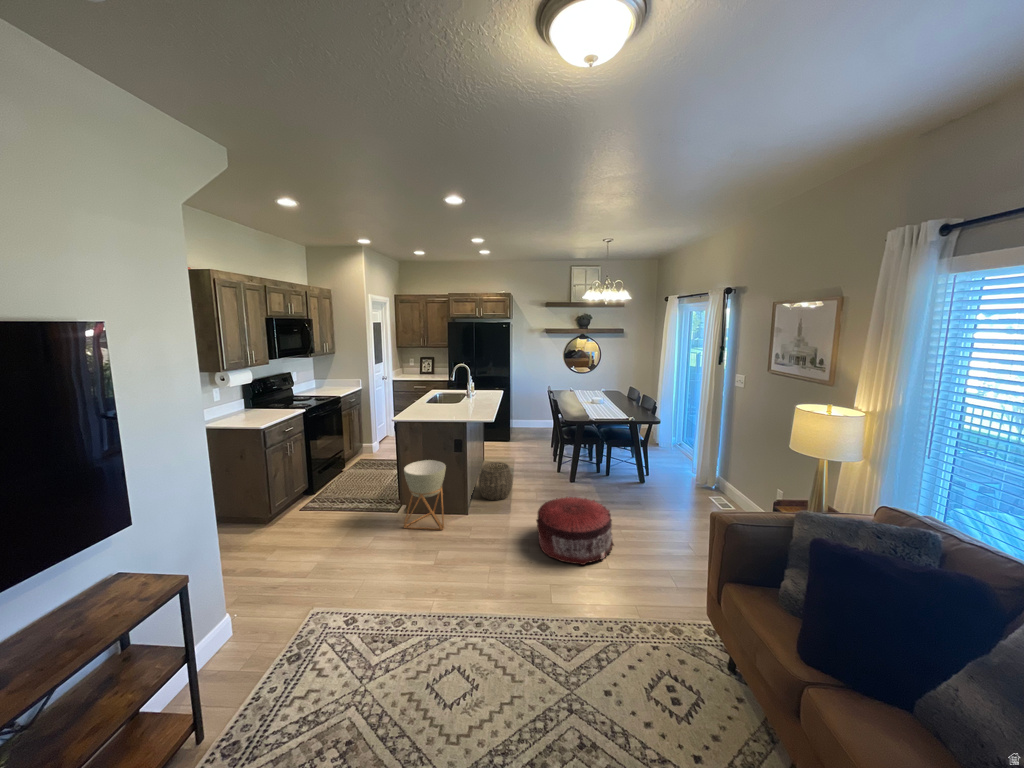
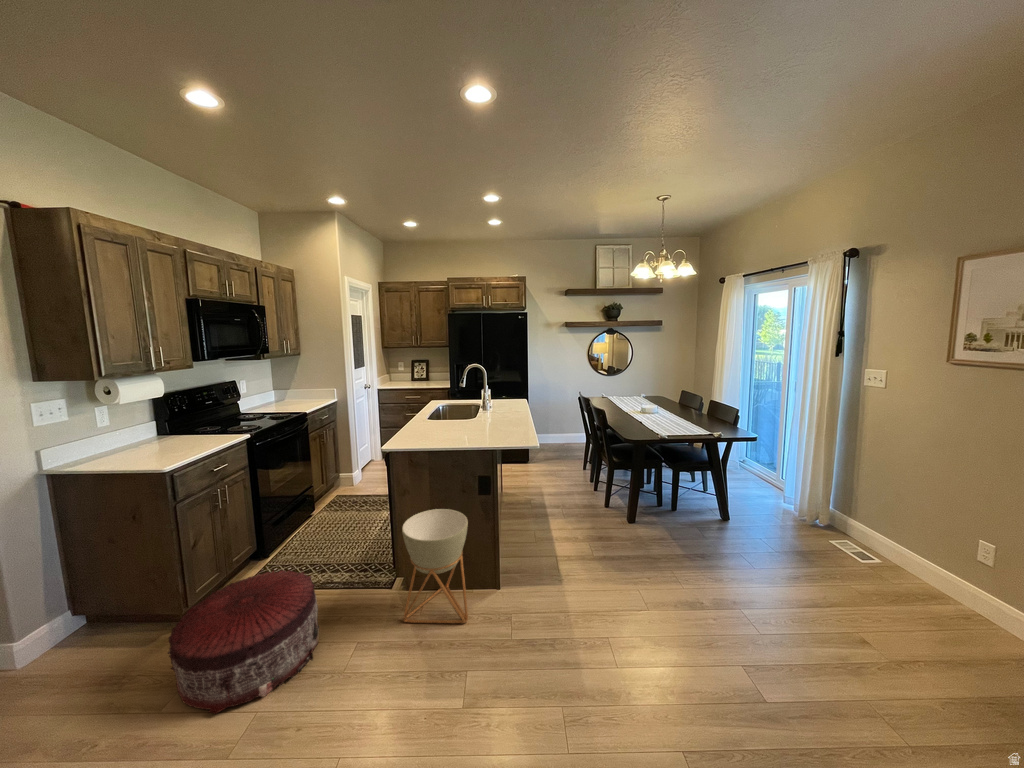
woven basket: present [478,462,512,500] -> none [507,500,556,558]
pouf: present [536,497,614,565] -> present [168,570,319,714]

